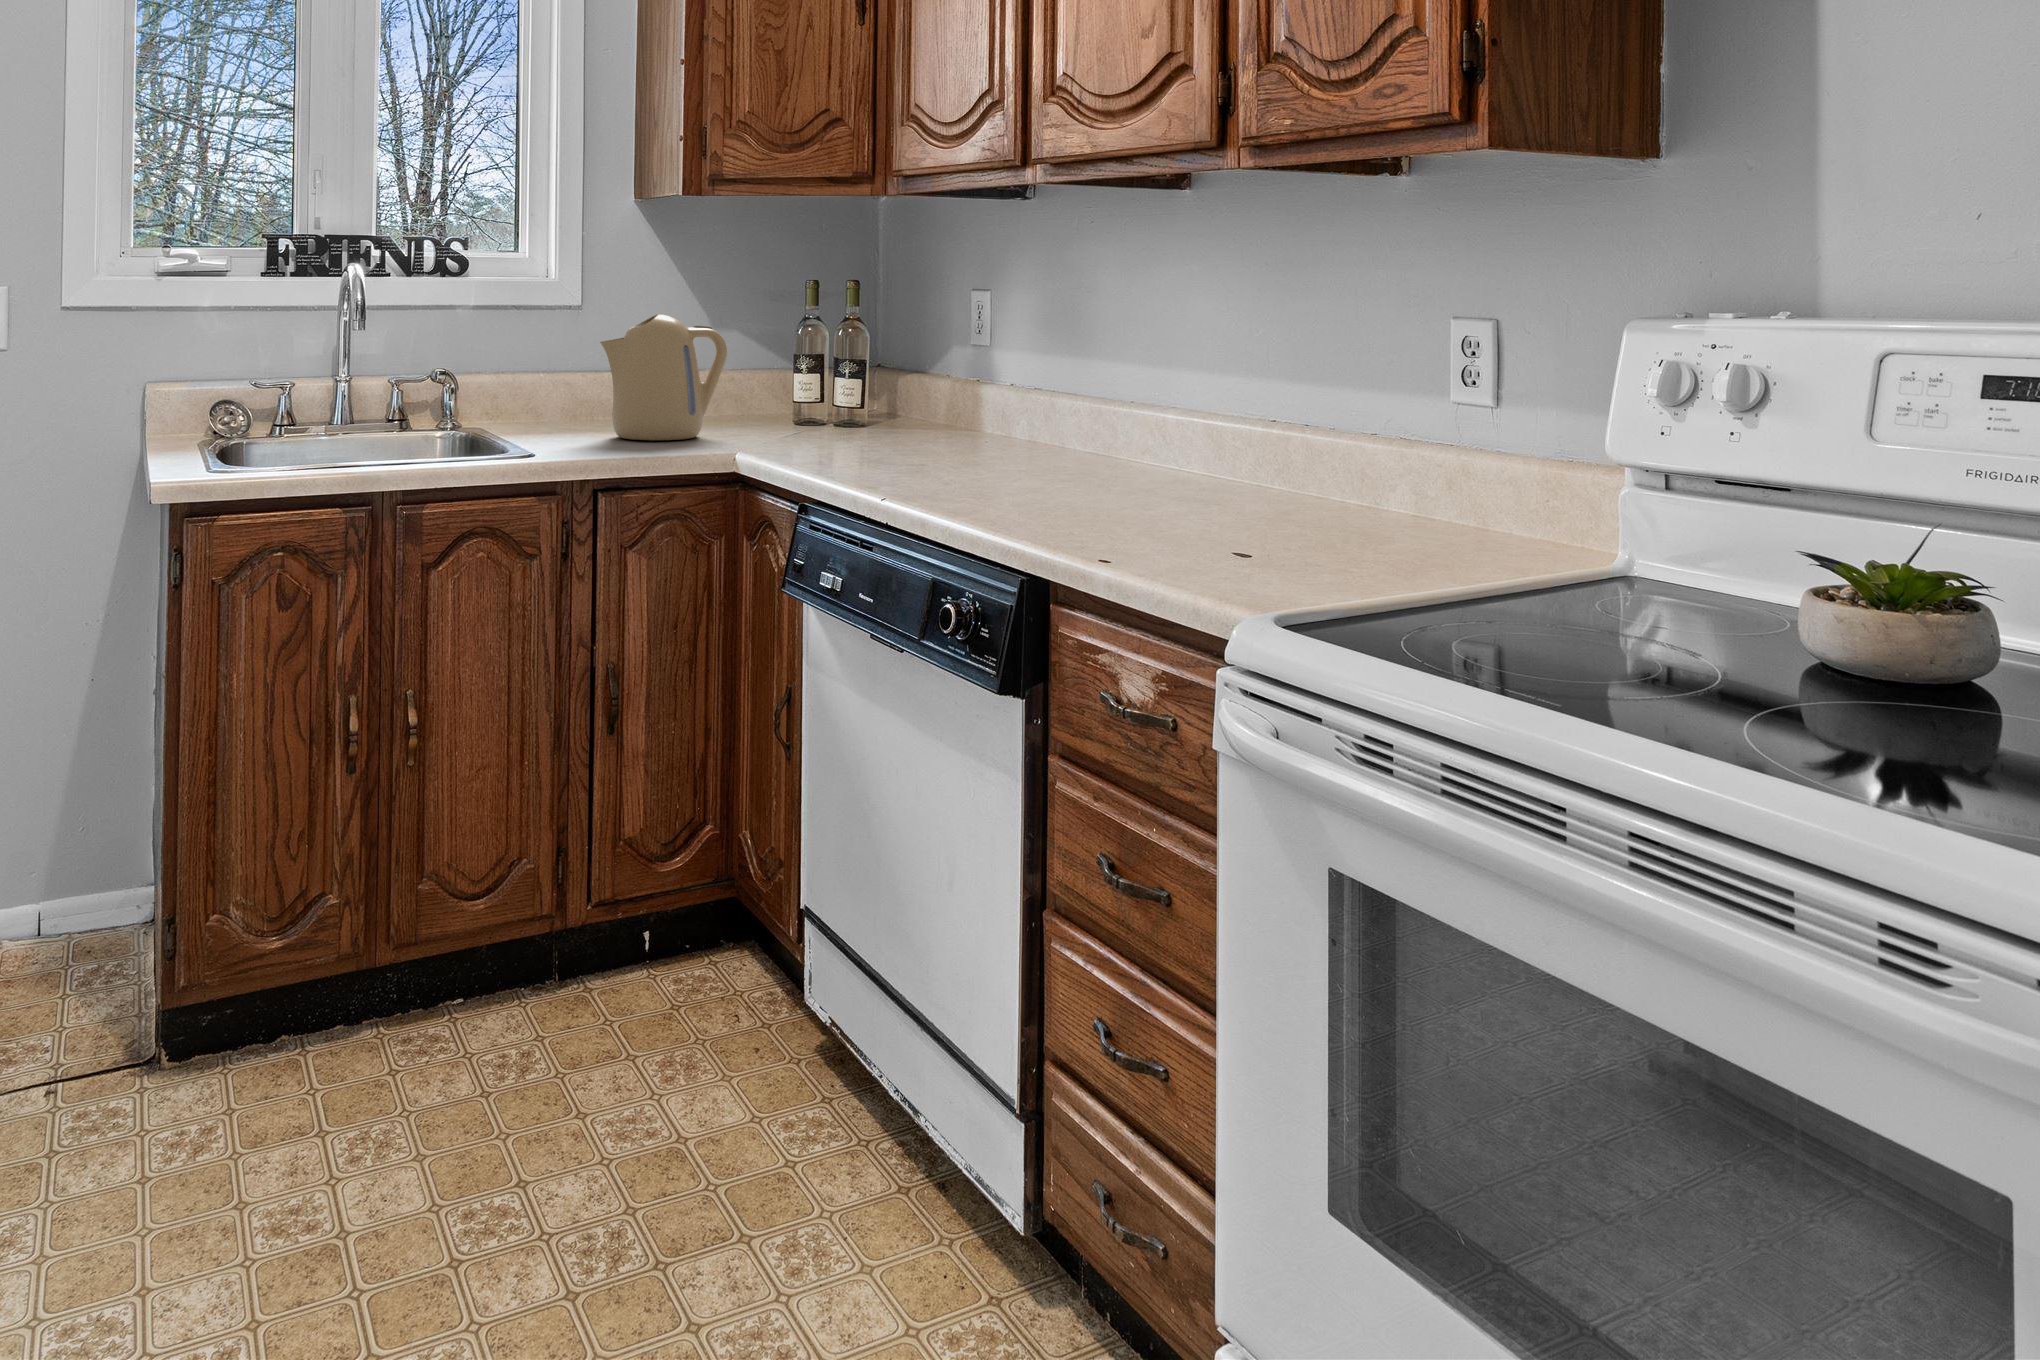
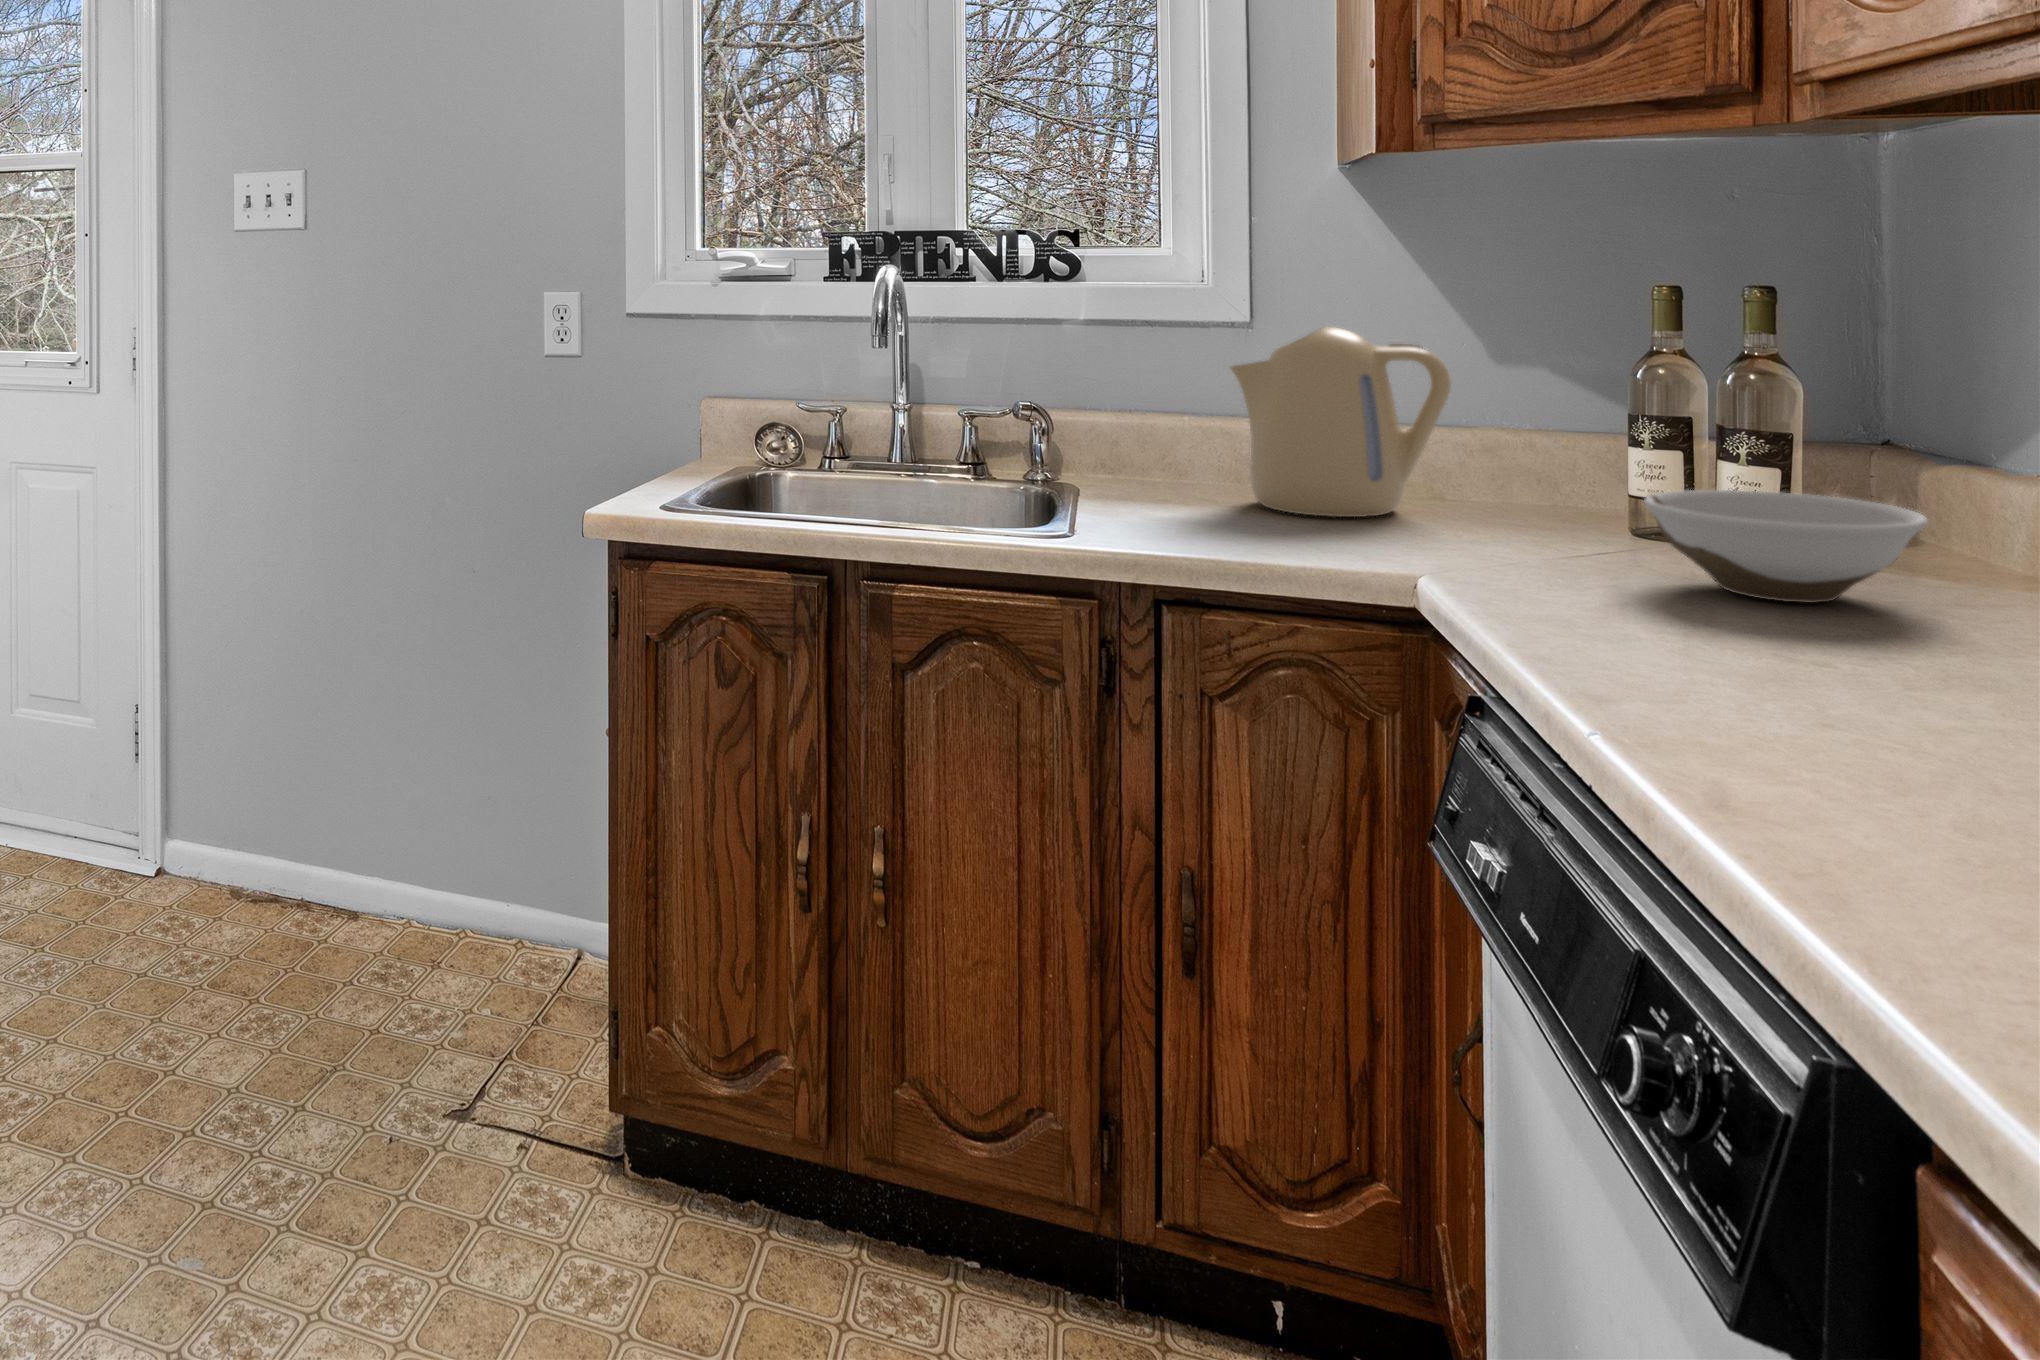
bowl: none [843,401,953,454] -> present [1644,490,1928,603]

